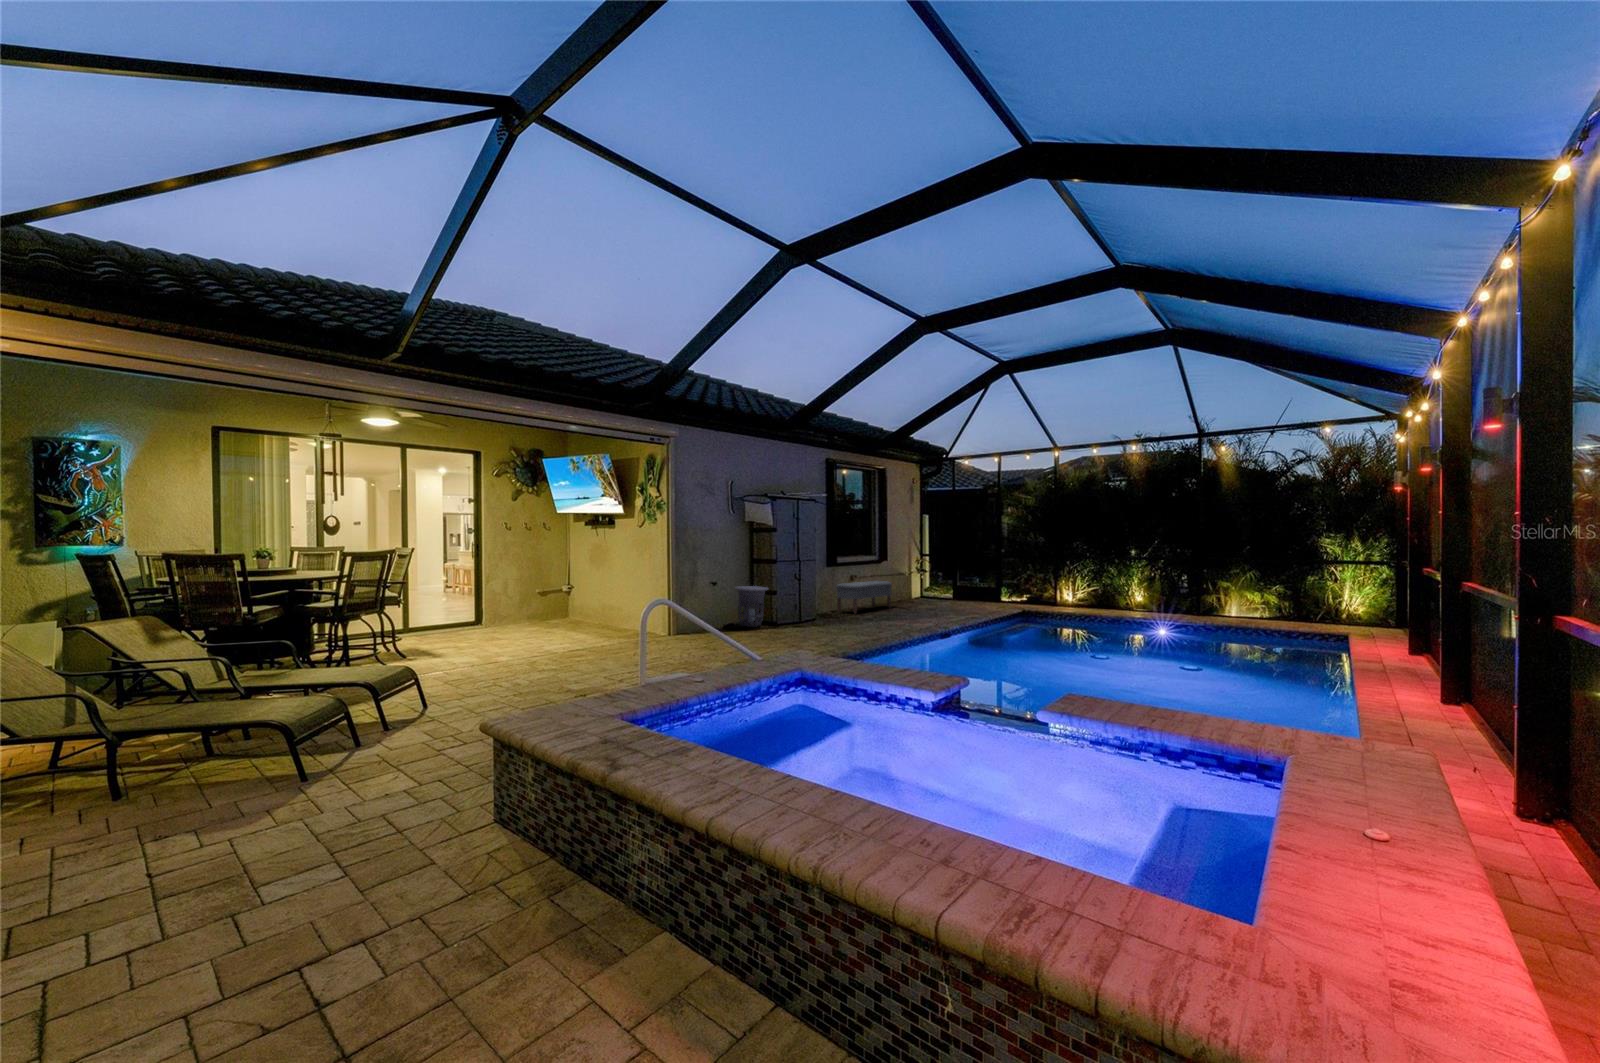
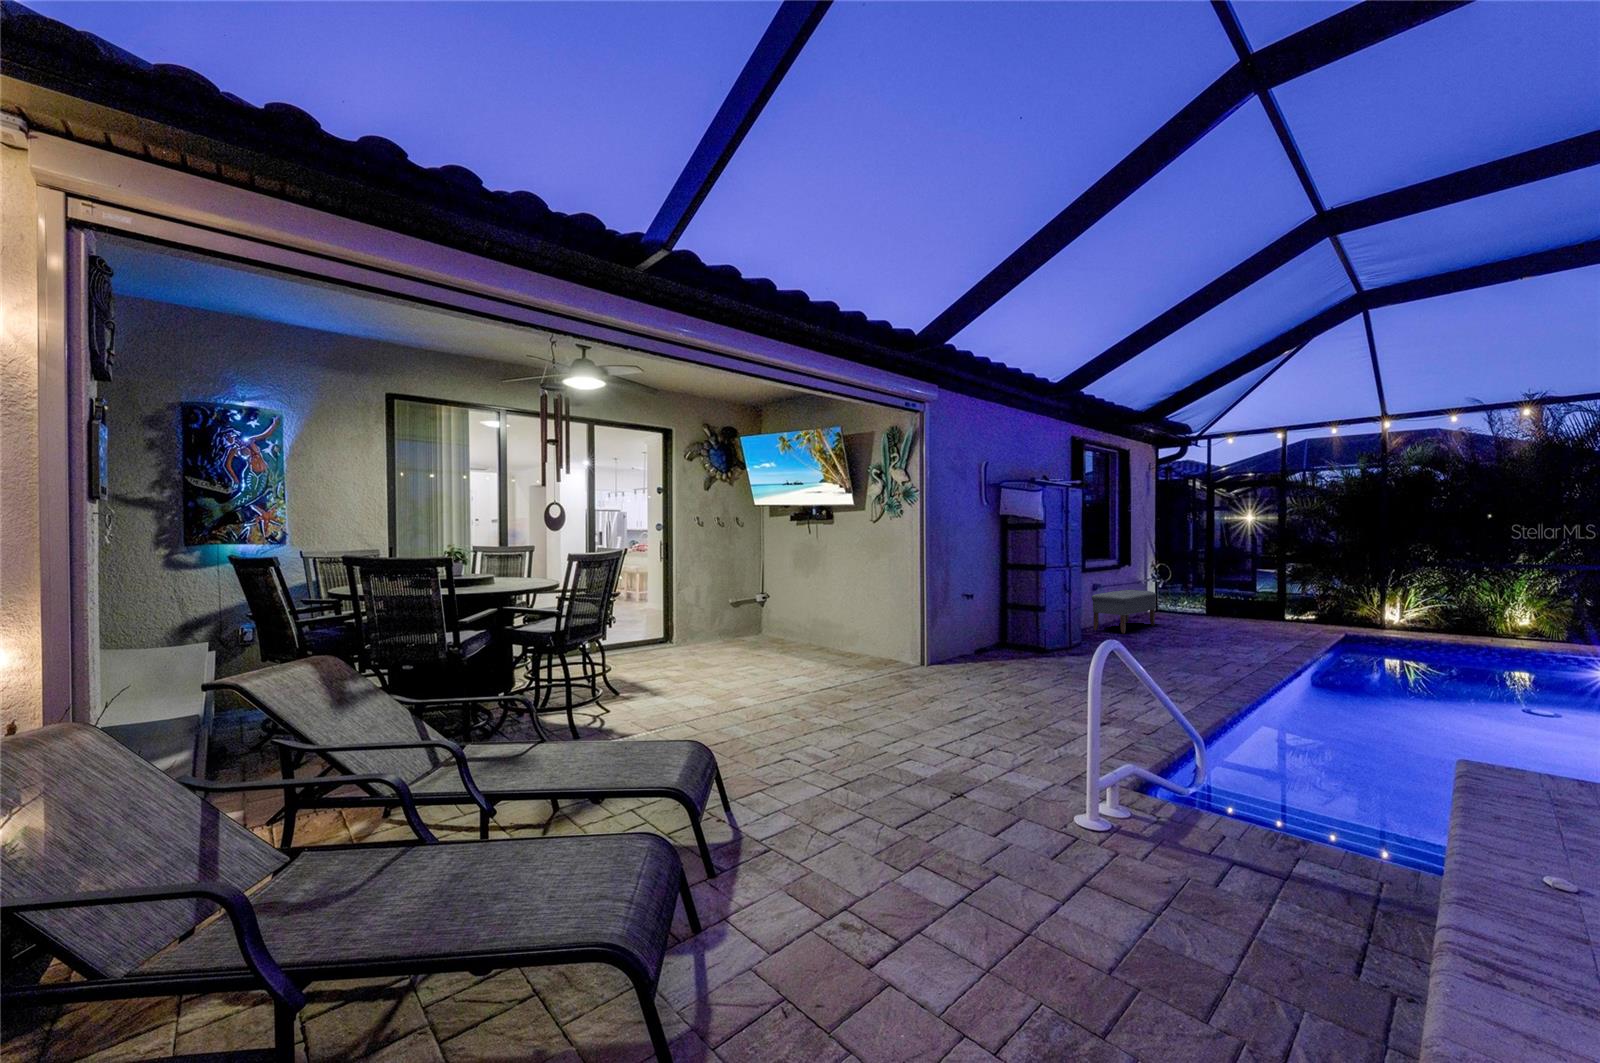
side table: present [736,586,768,627] -> none [990,598,1036,653]

